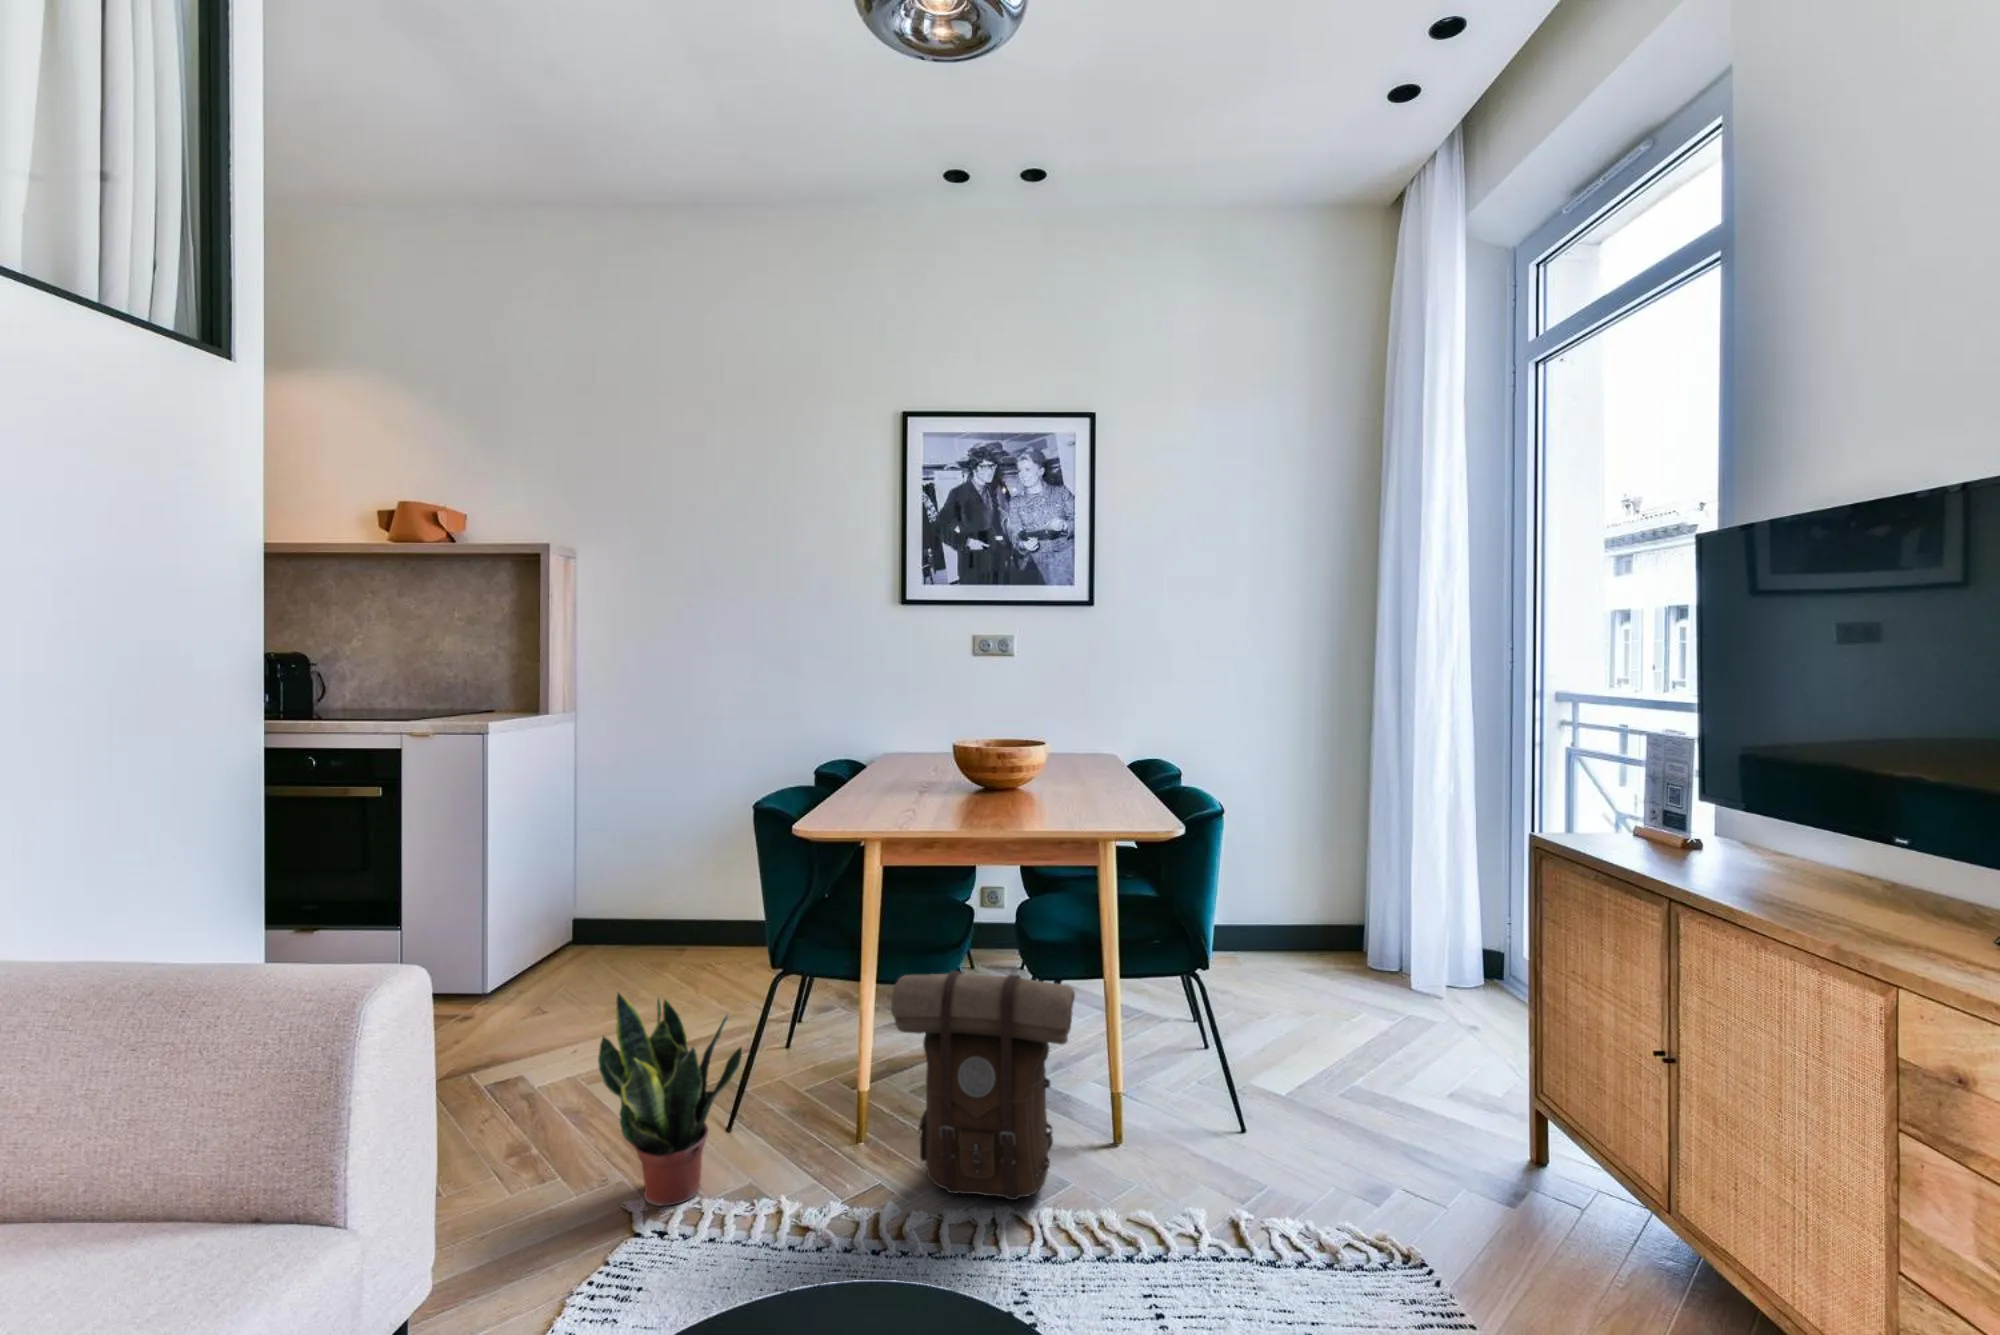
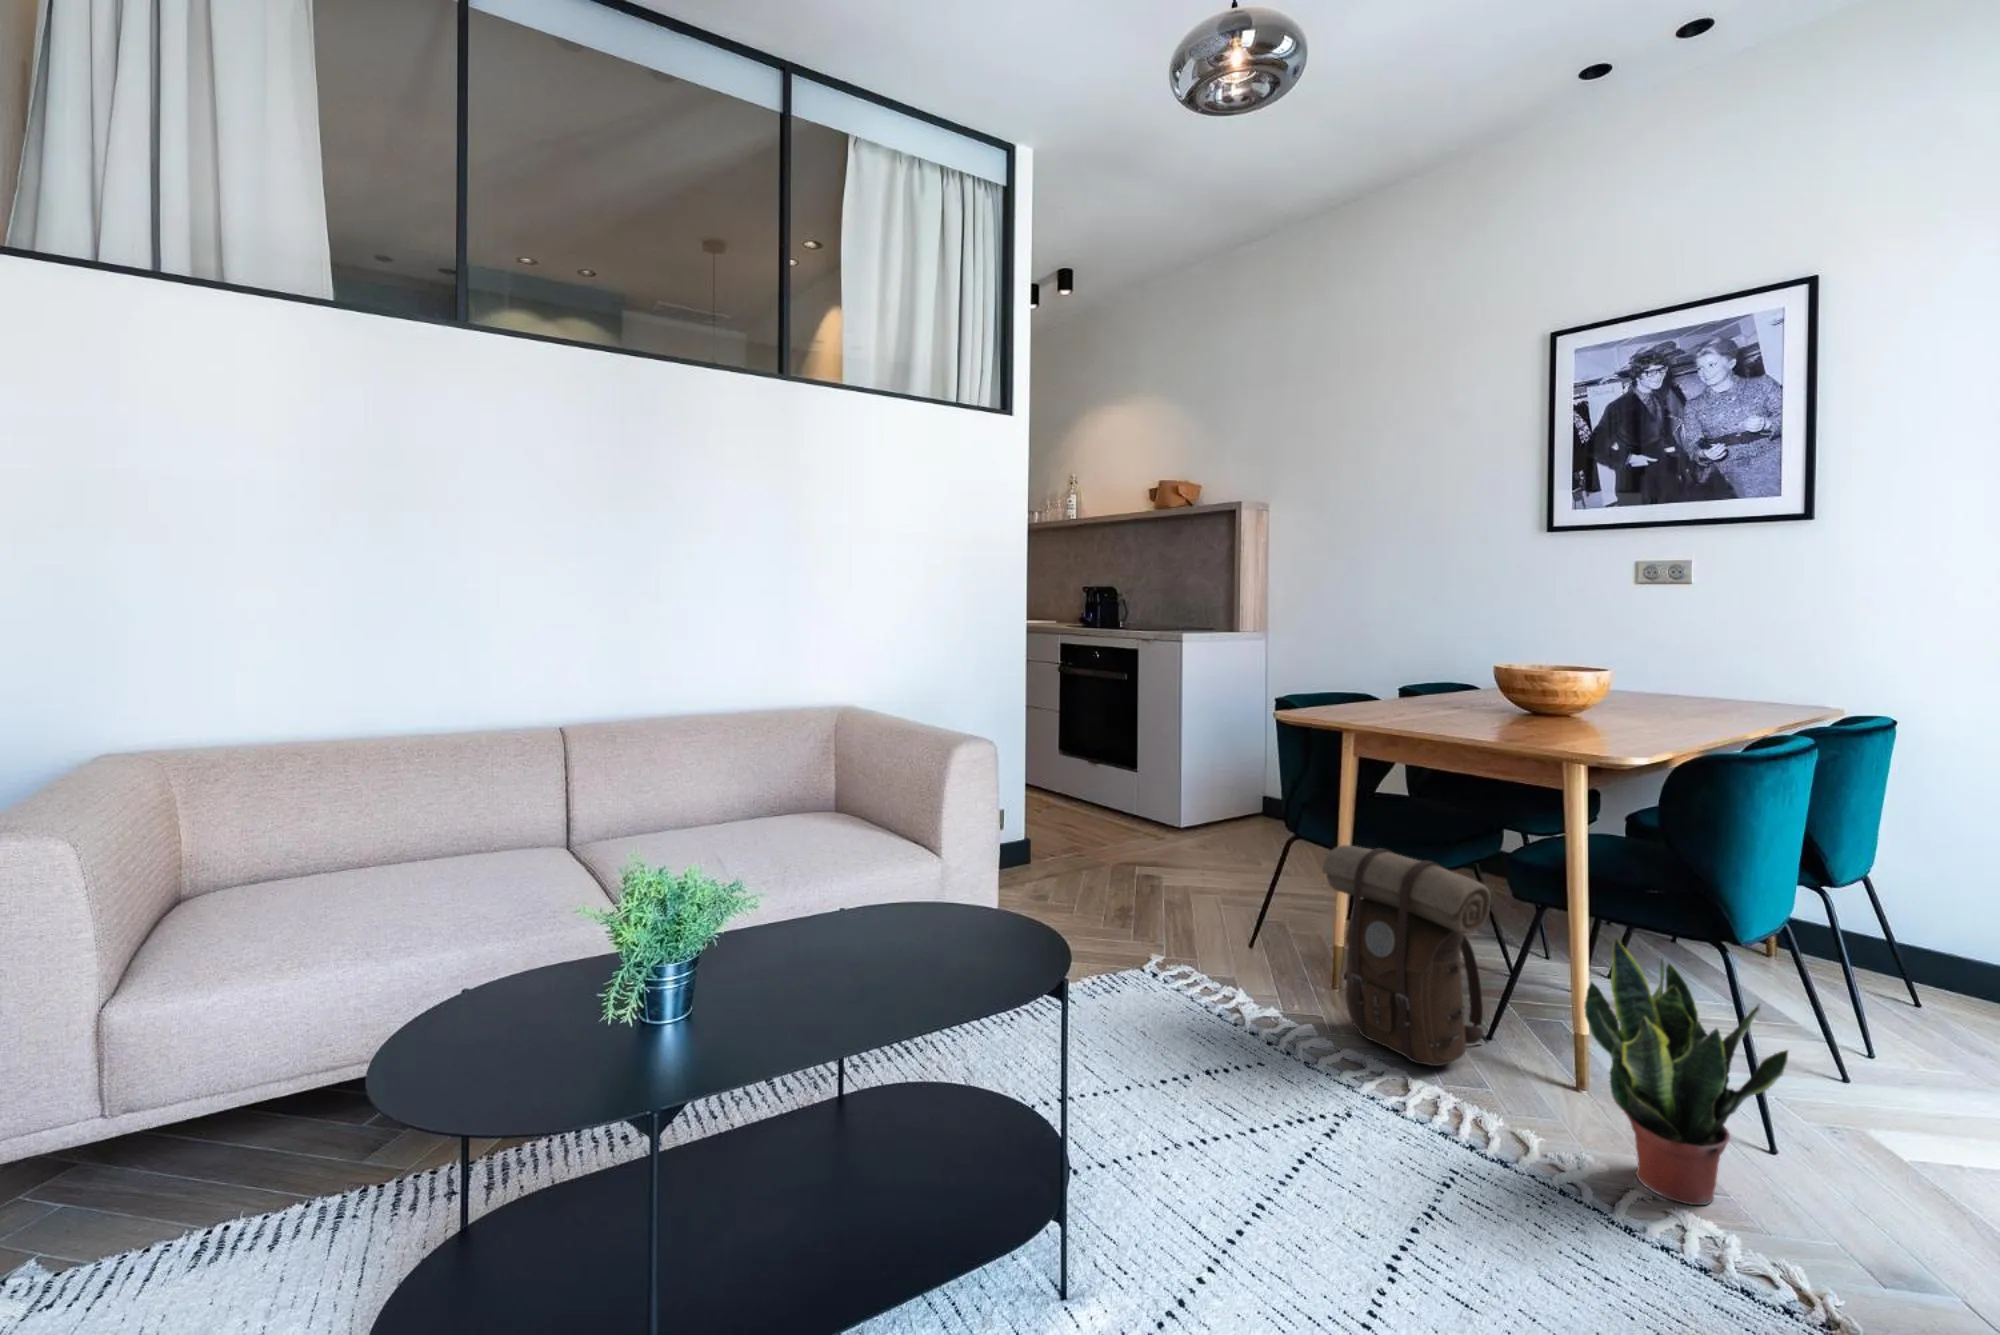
potted plant: present [598,993,743,1206] -> present [1584,938,1788,1205]

